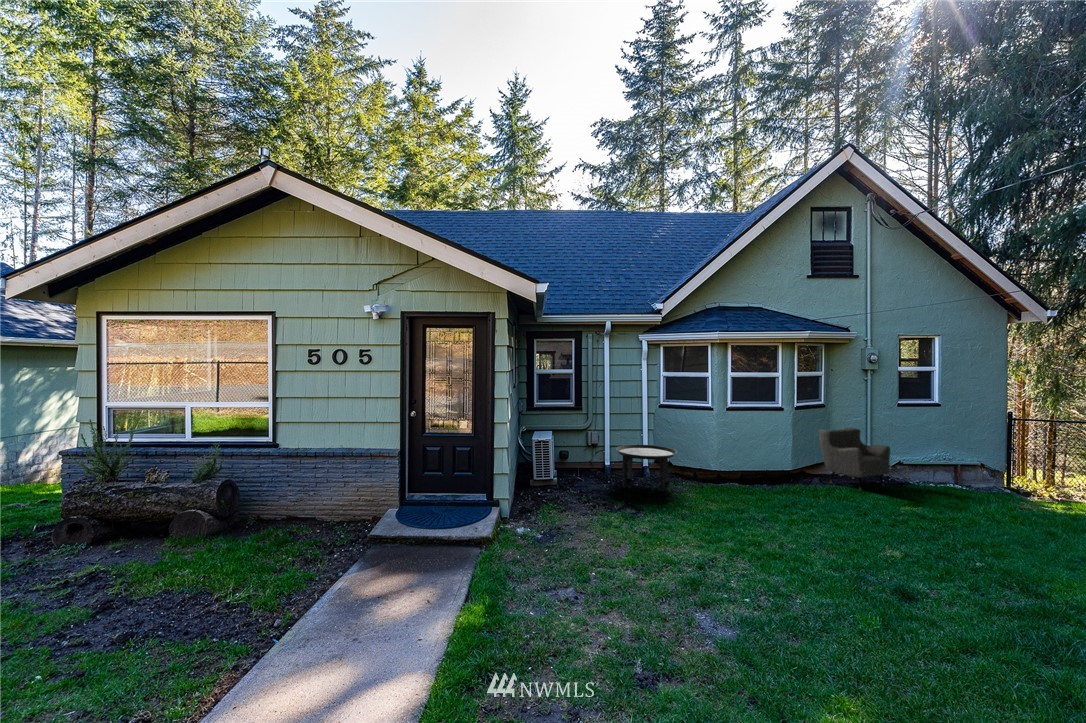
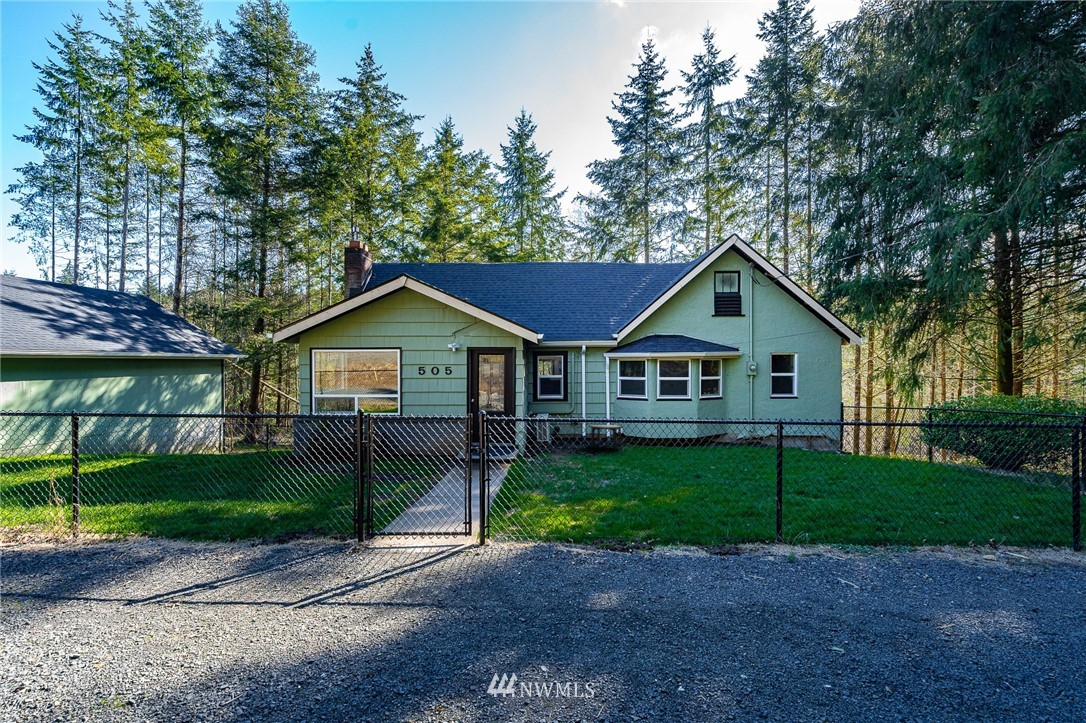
armchair: present [819,428,890,490] -> none [717,411,757,448]

